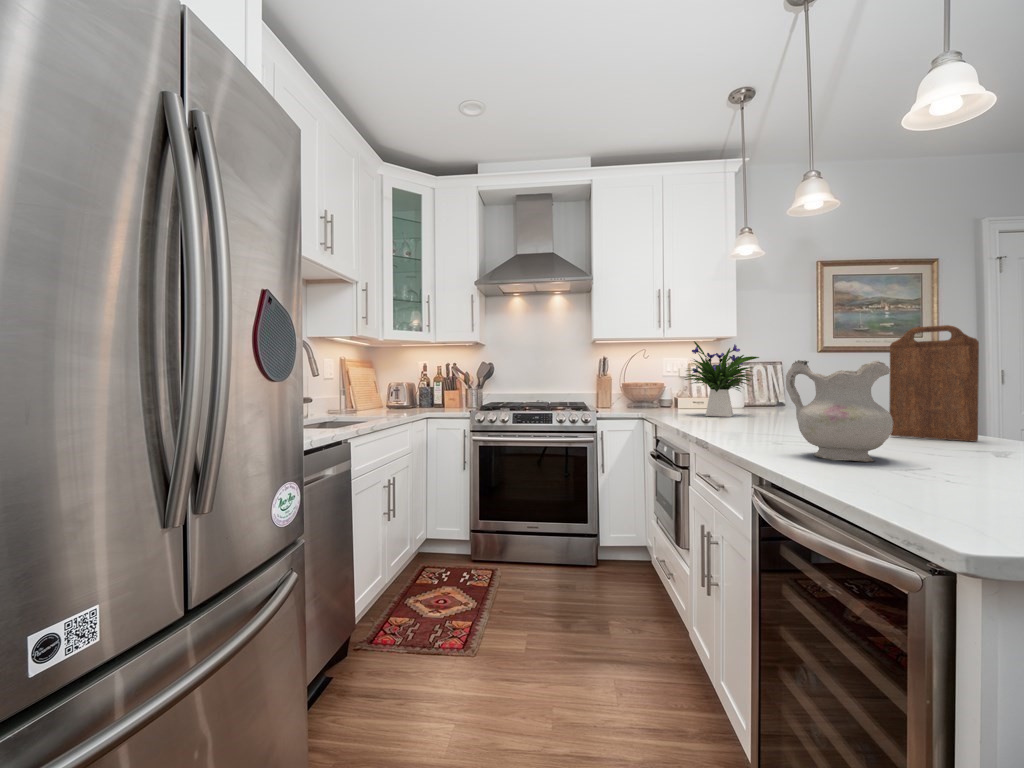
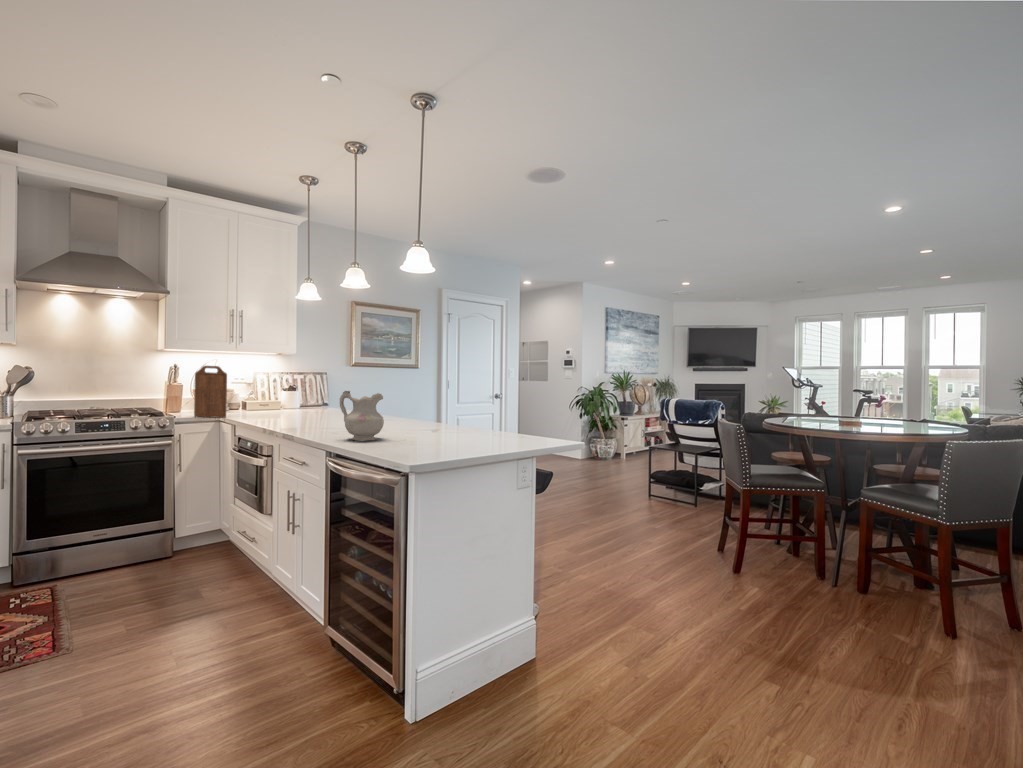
cutting board: present [889,325,979,442] -> present [194,366,227,418]
flower arrangement: present [685,341,759,417] -> none [258,359,316,418]

